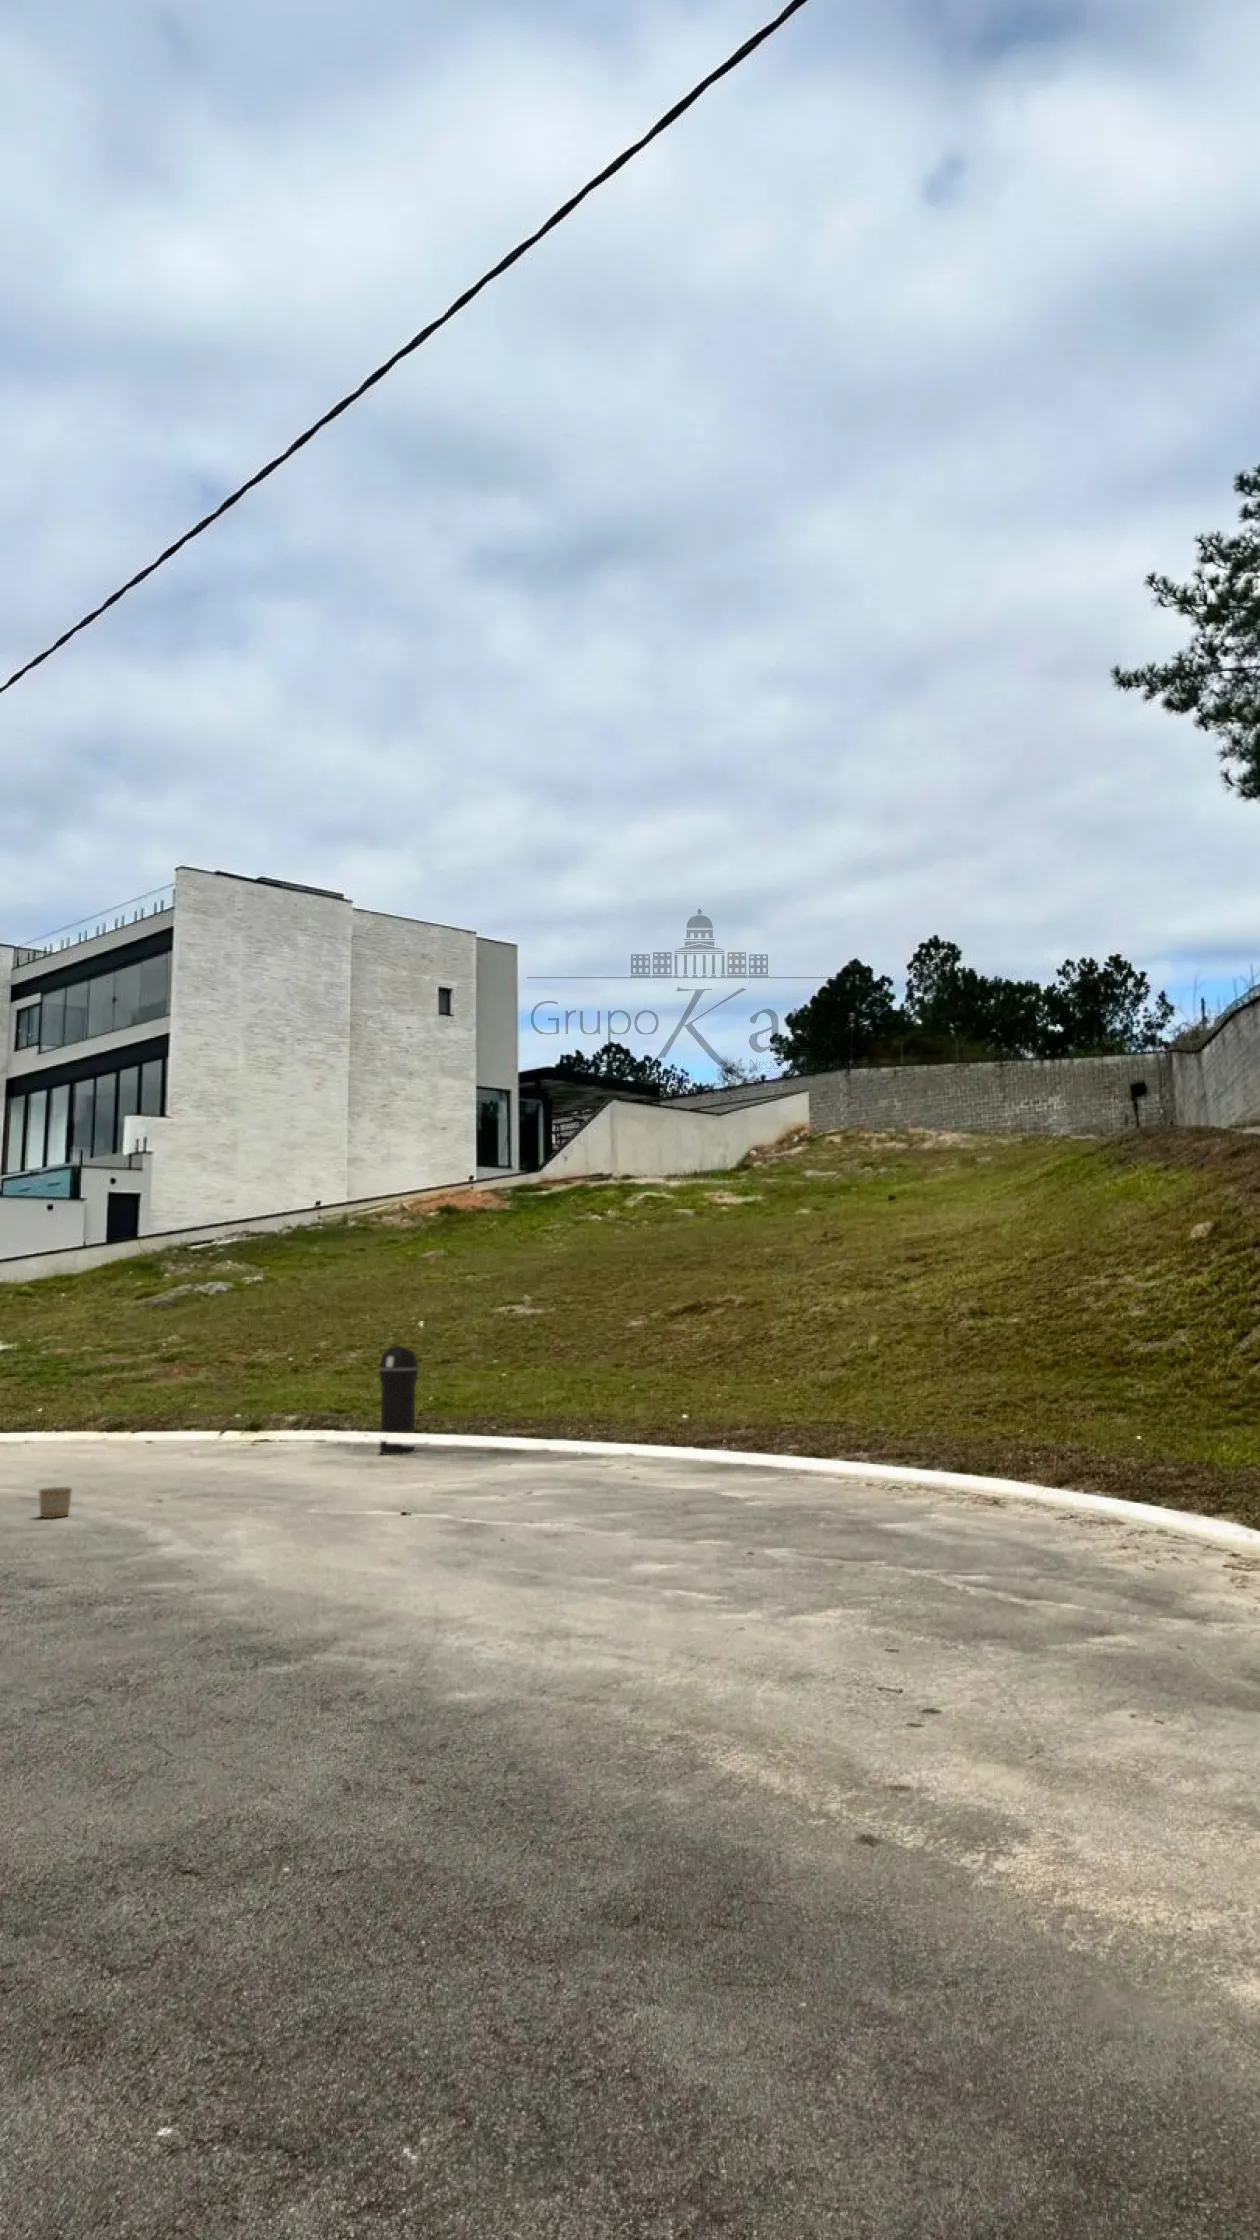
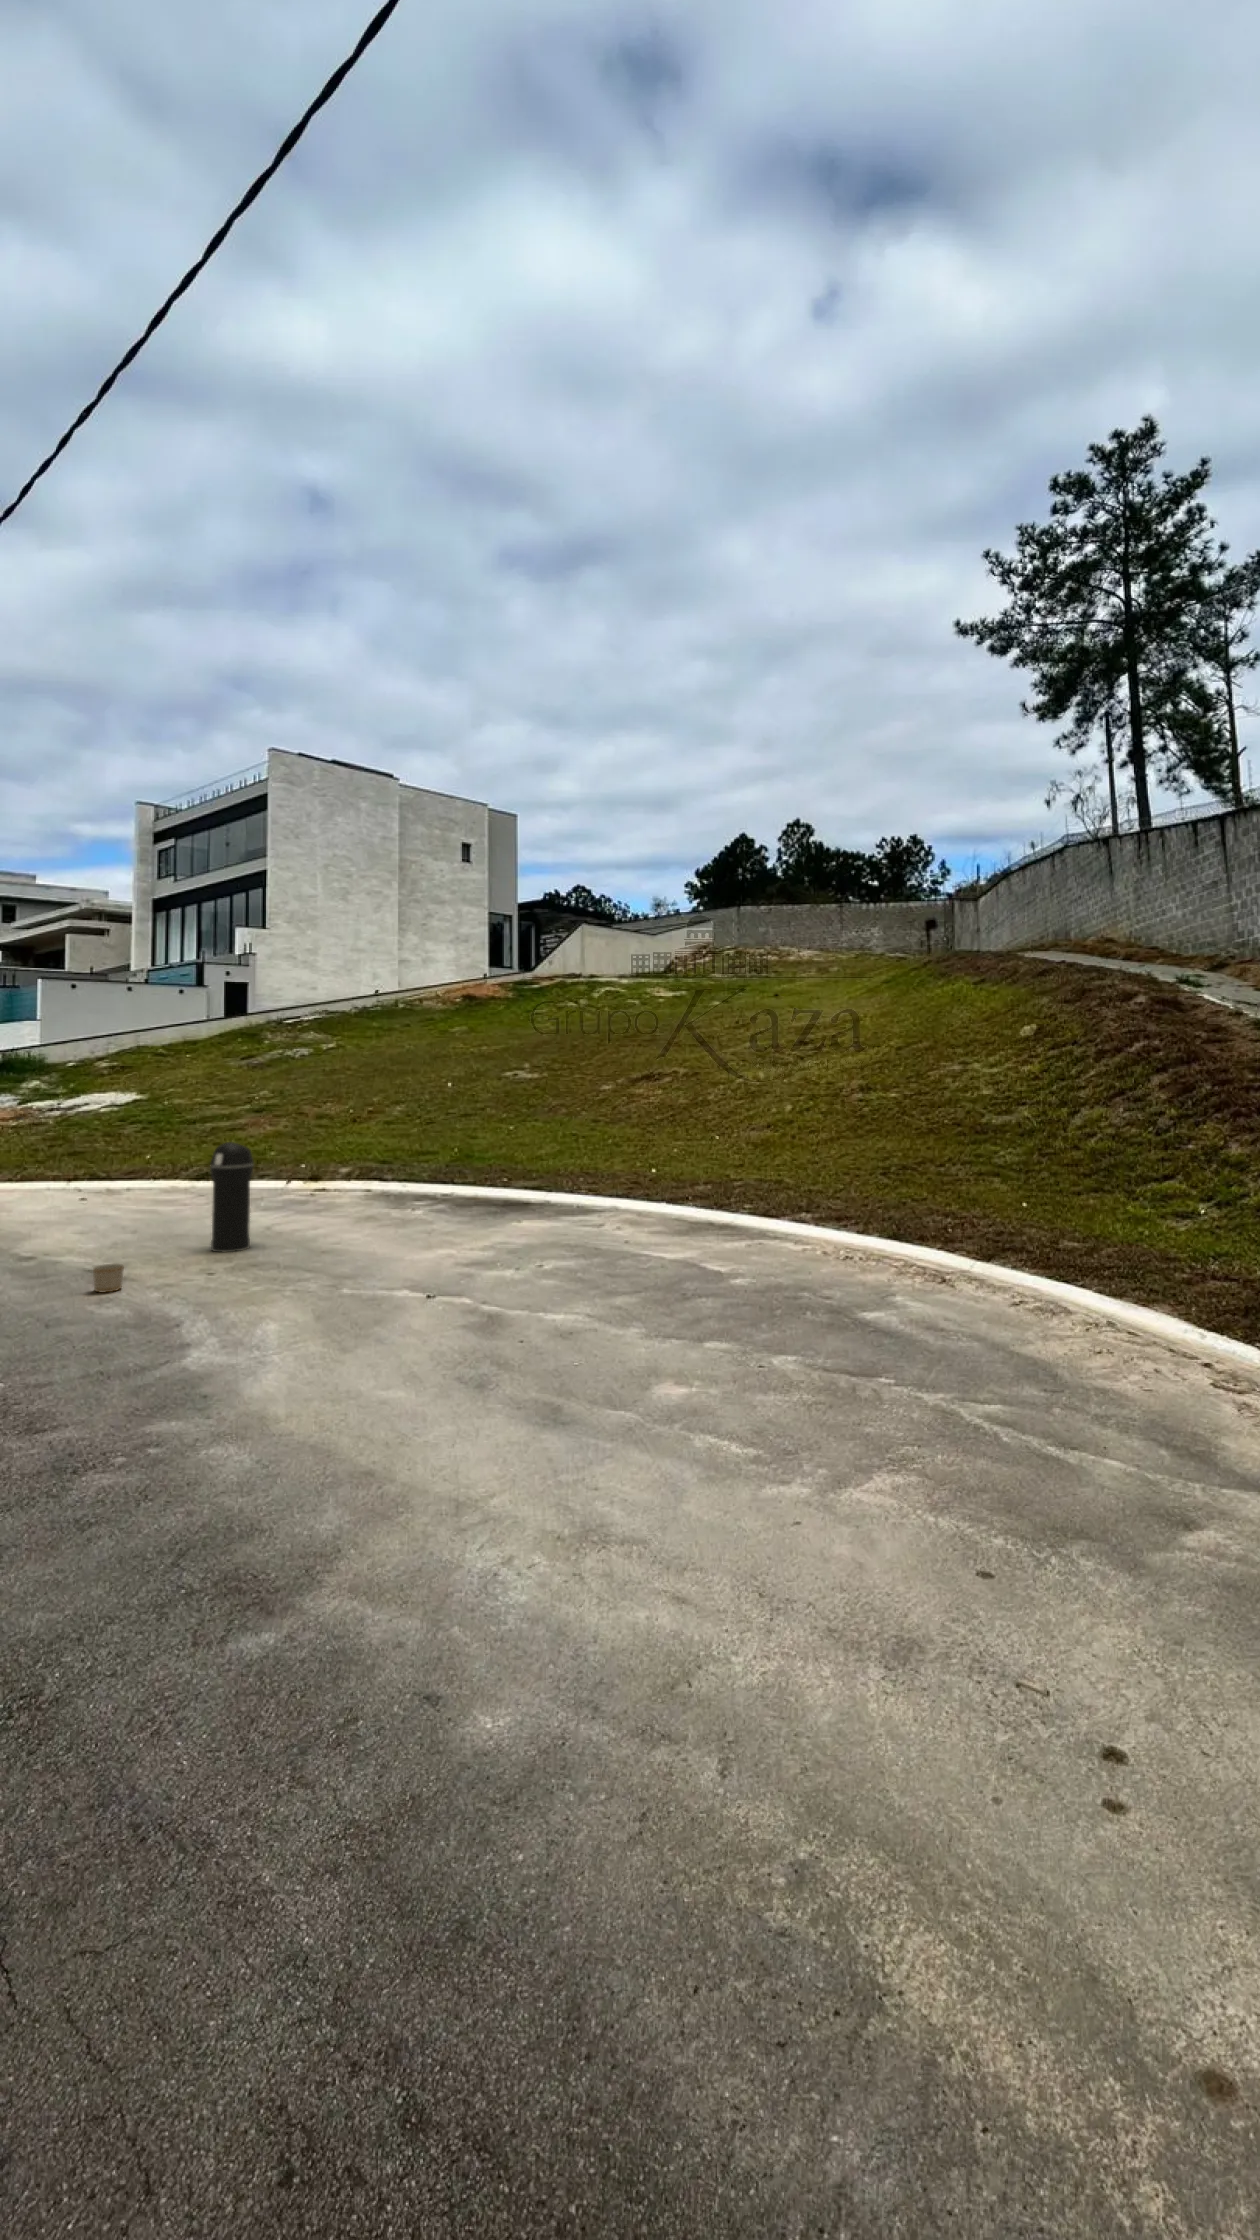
trash can: present [379,1346,418,1455] -> present [210,1142,253,1252]

